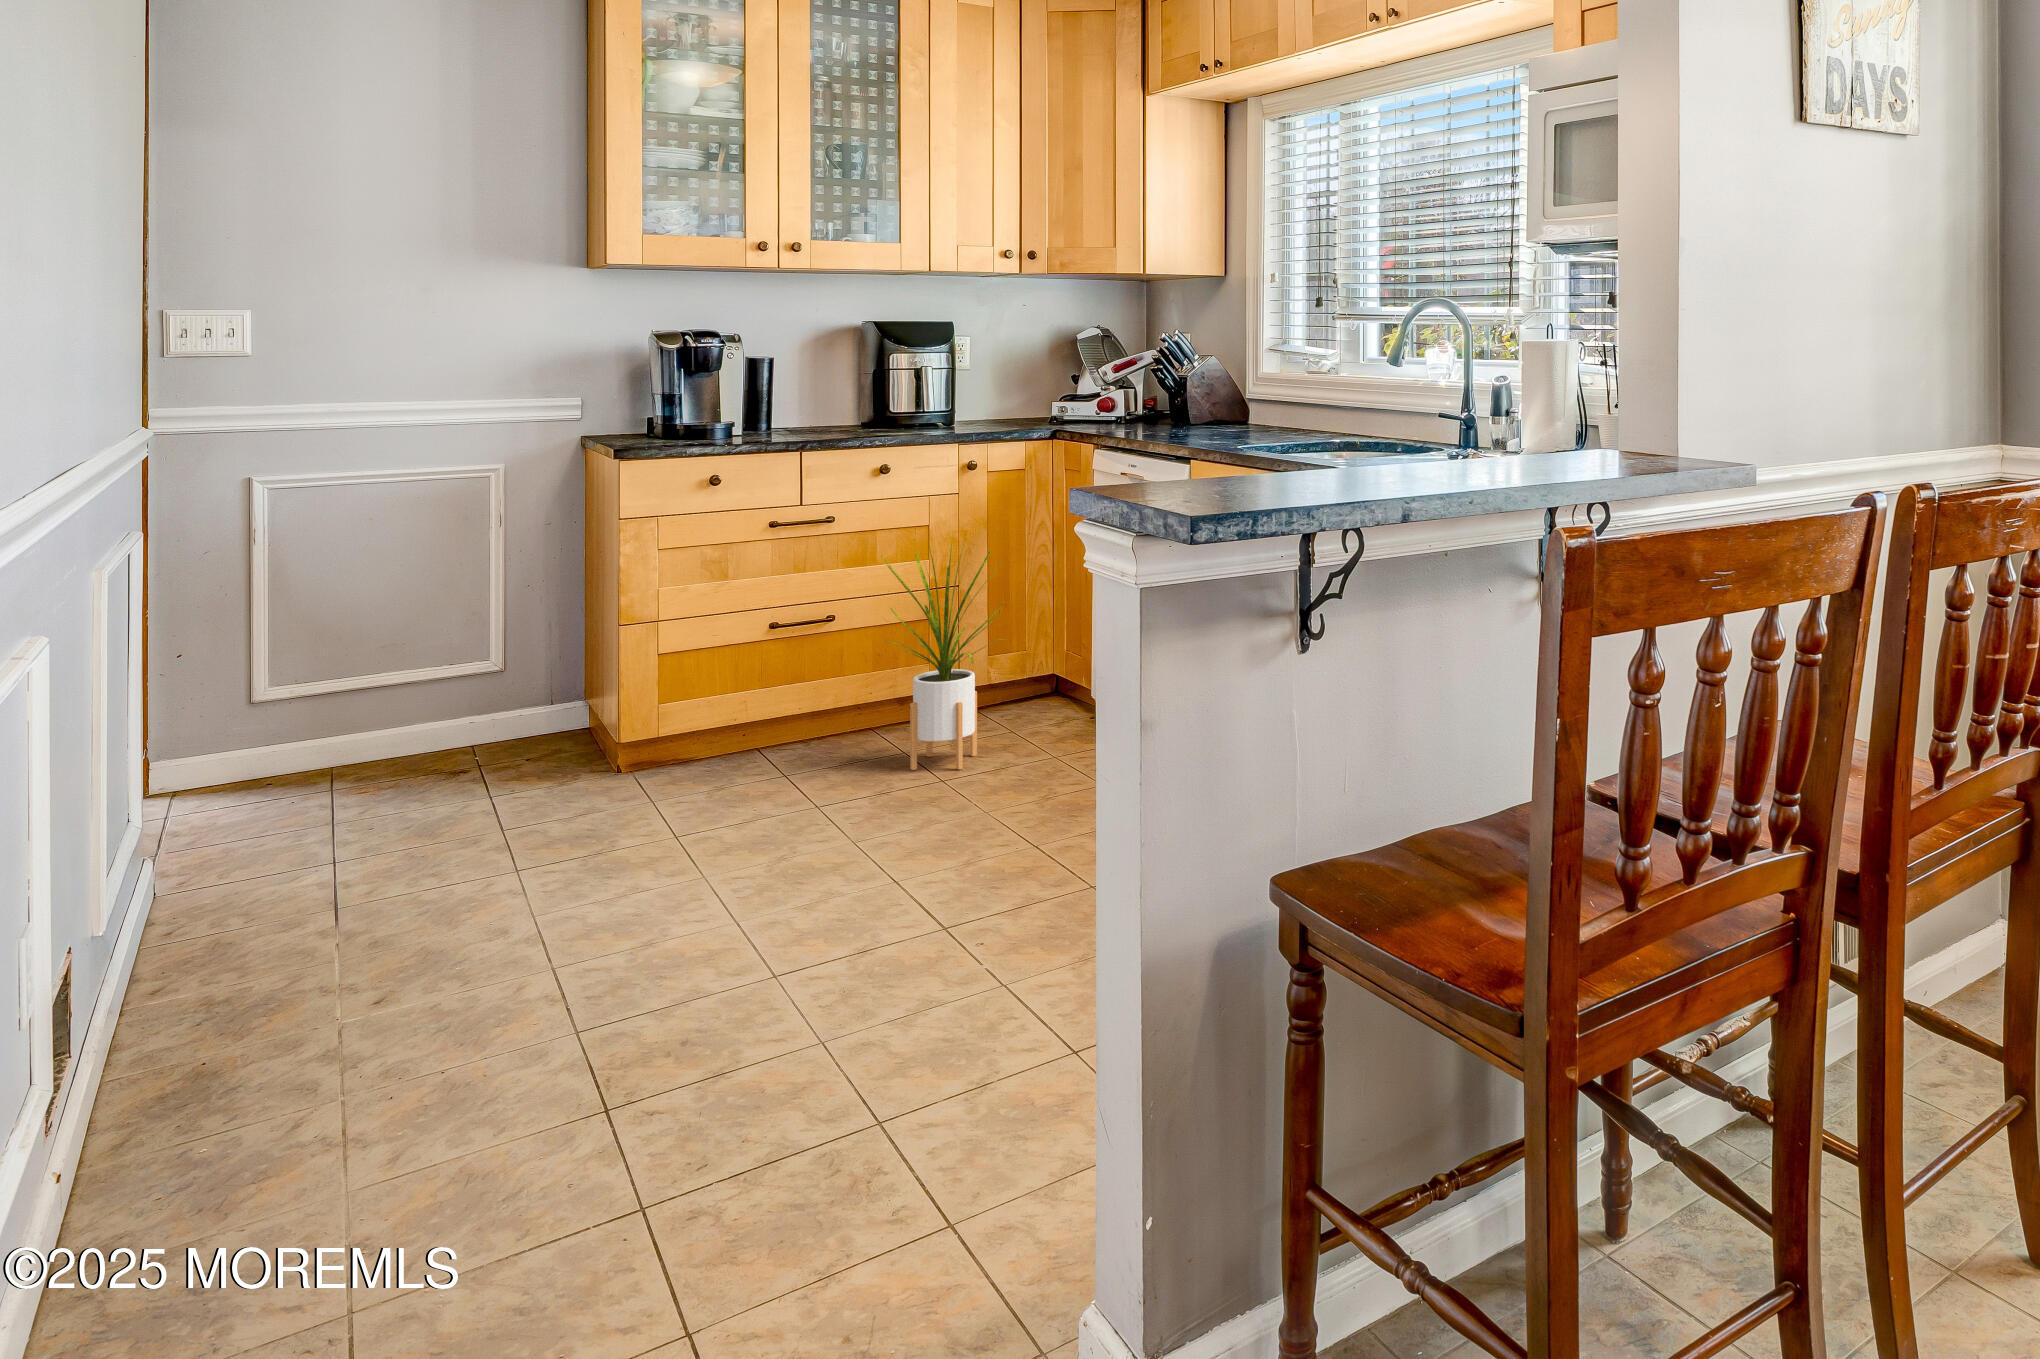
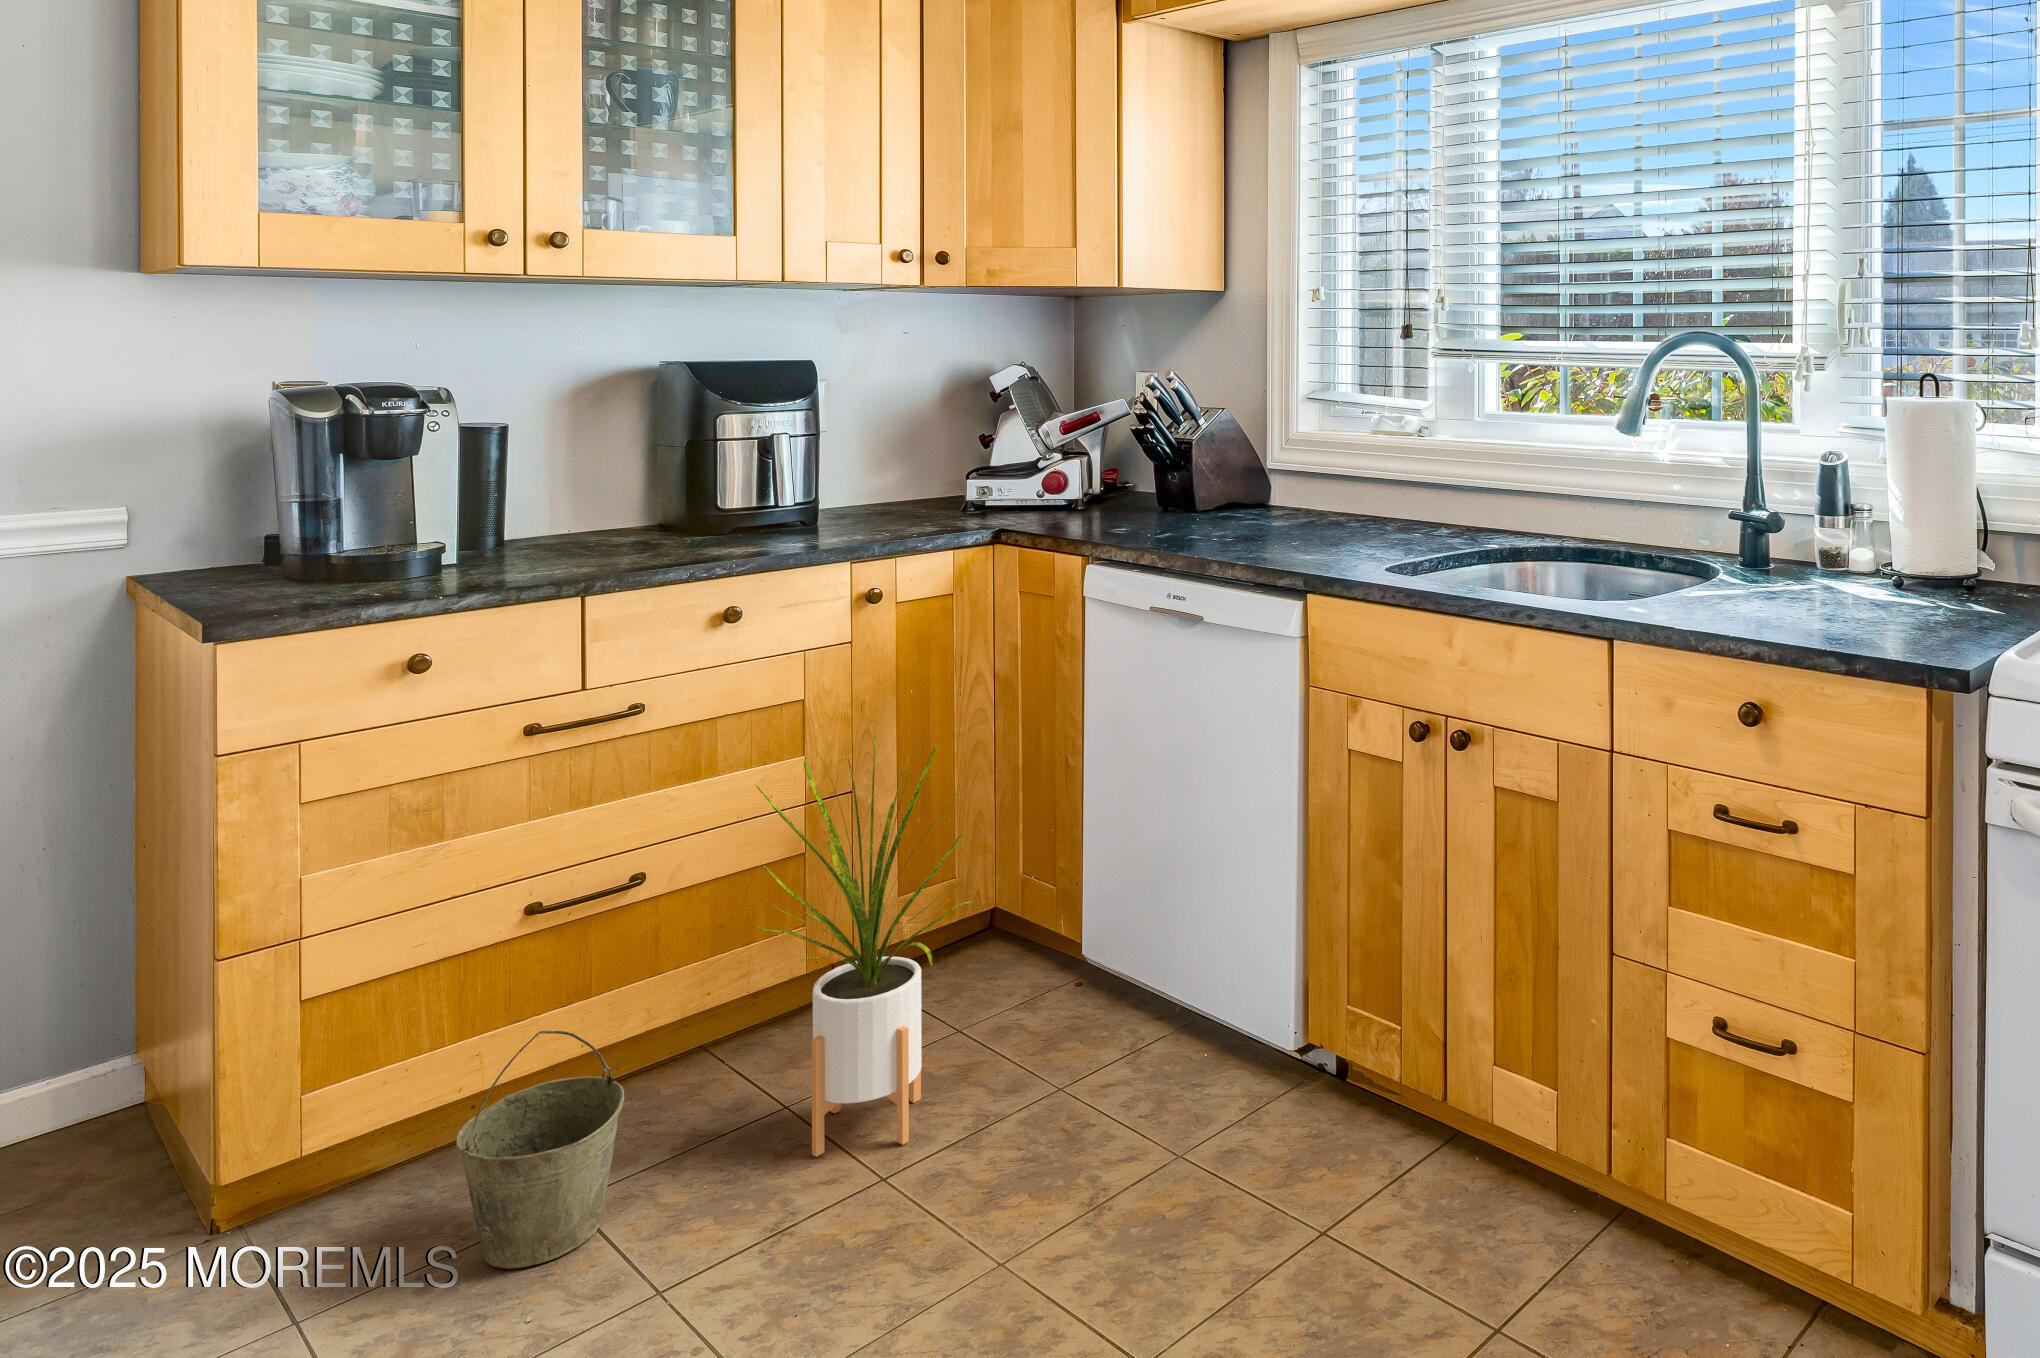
bucket: none [727,674,811,792] -> present [456,1031,624,1268]

